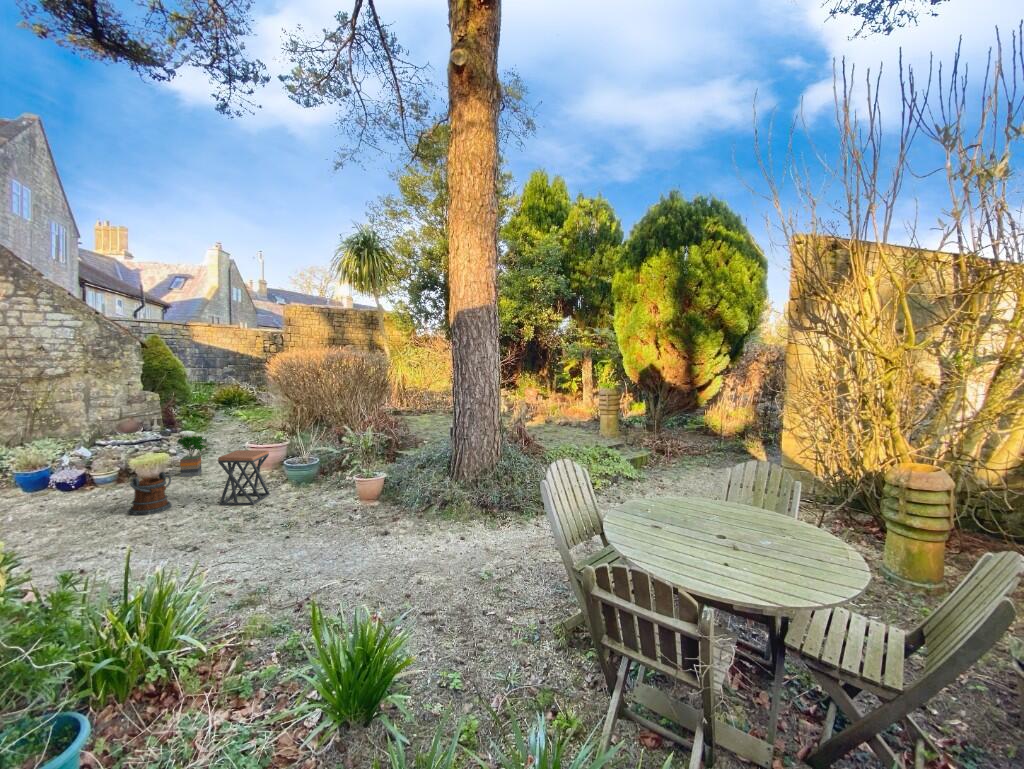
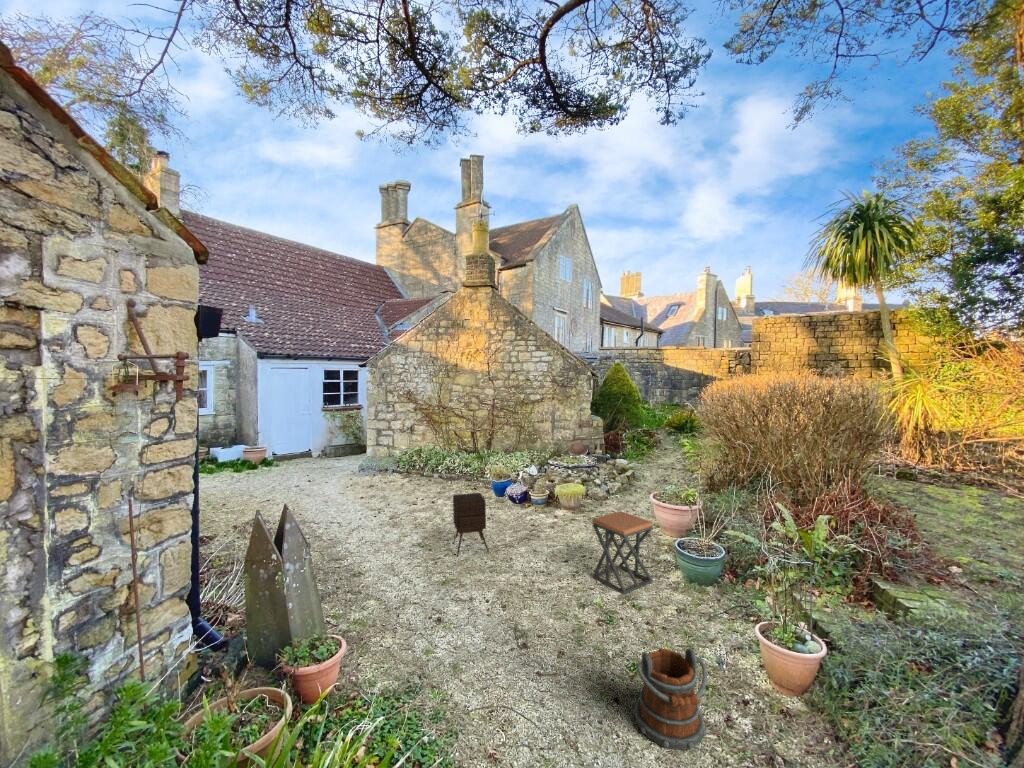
potted tree: present [177,436,206,477] -> none [591,473,619,519]
side table: none [19,466,85,534] -> present [453,493,489,556]
bucket: present [128,472,172,515] -> present [633,648,707,750]

